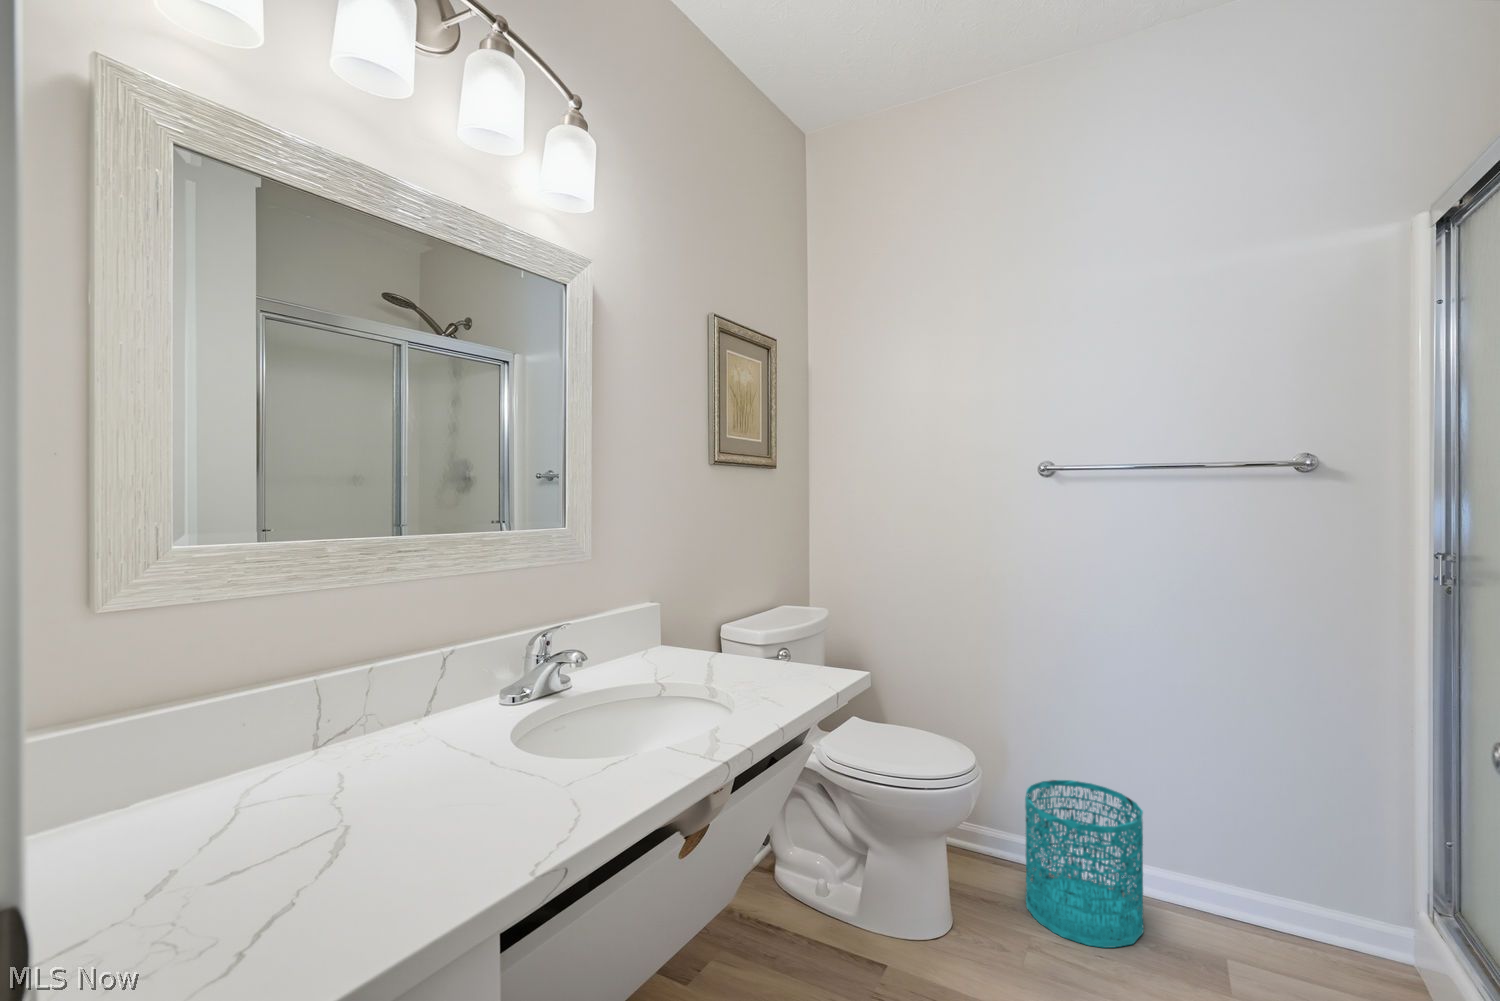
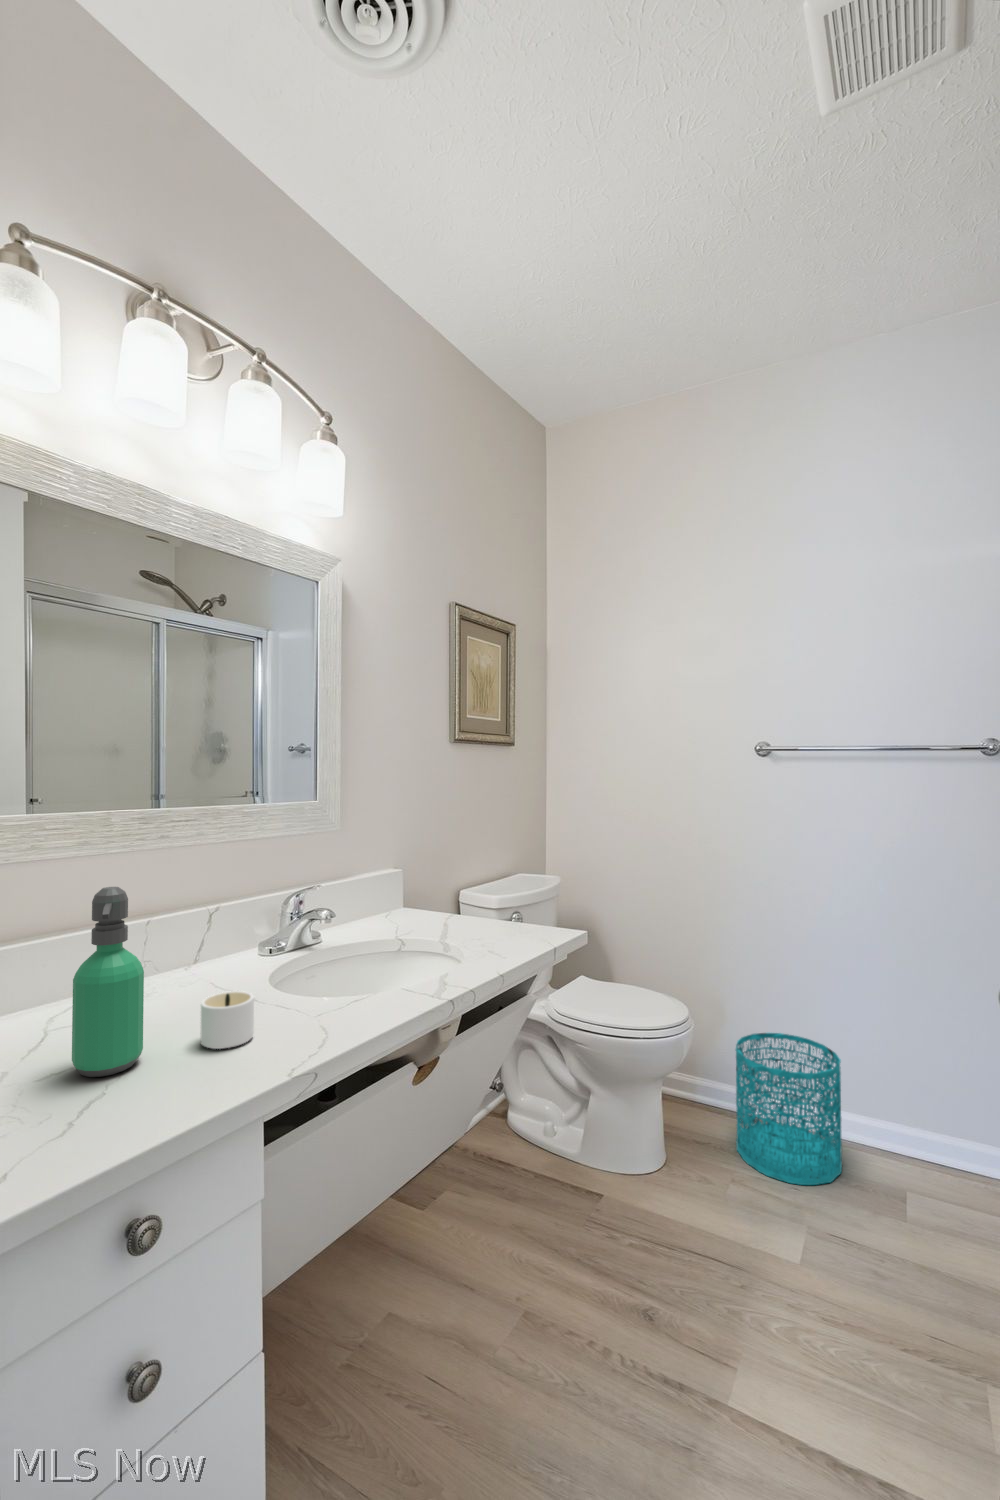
soap dispenser: none [259,633,351,872] -> present [72,887,144,1077]
candle: none [424,758,520,831] -> present [200,991,254,1049]

